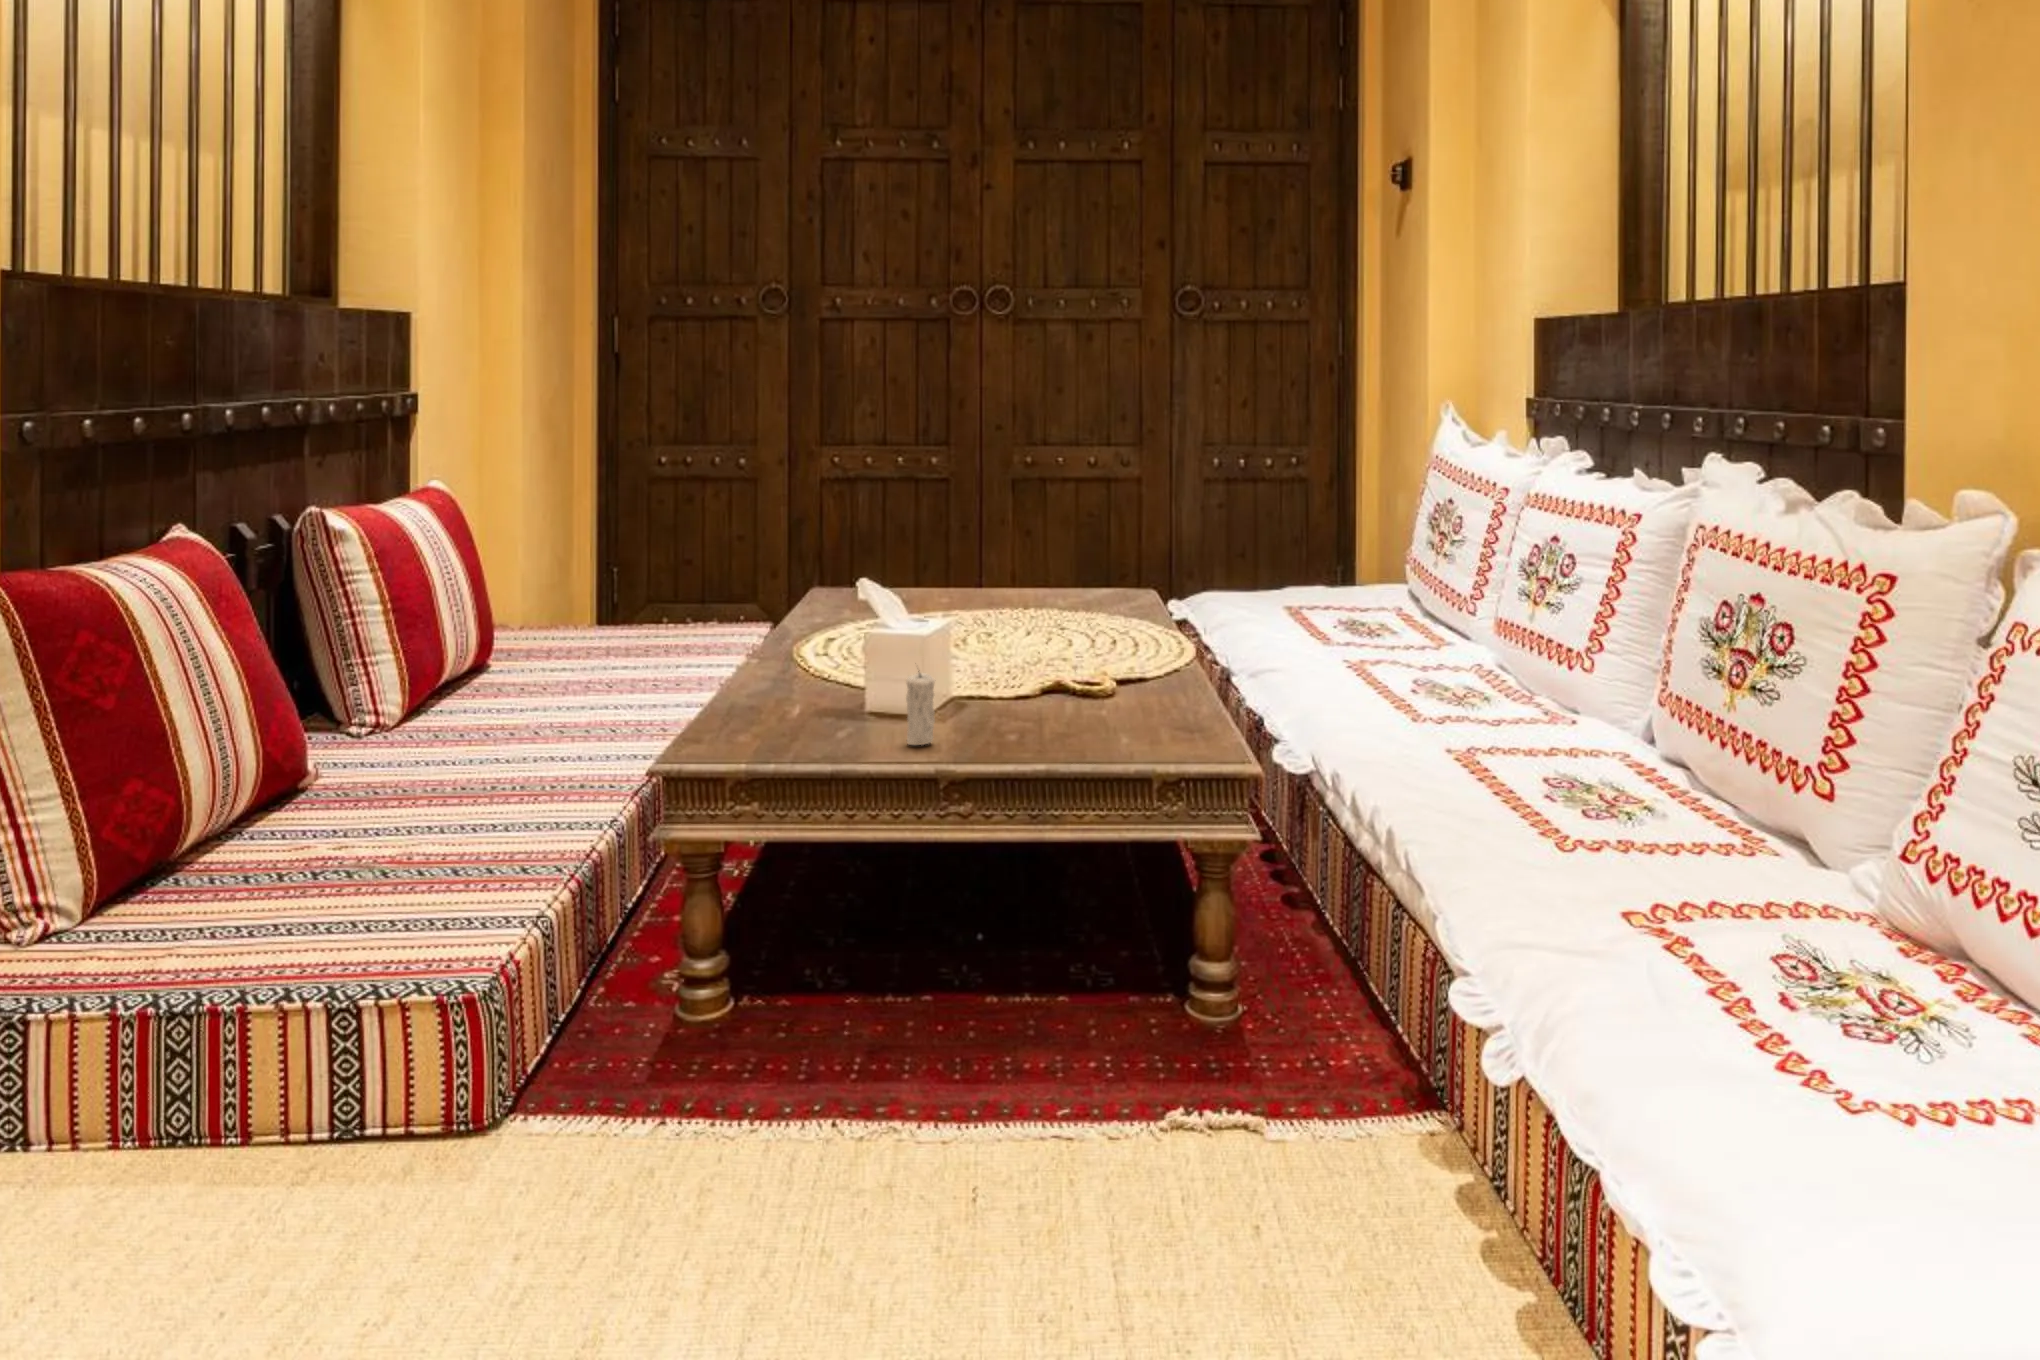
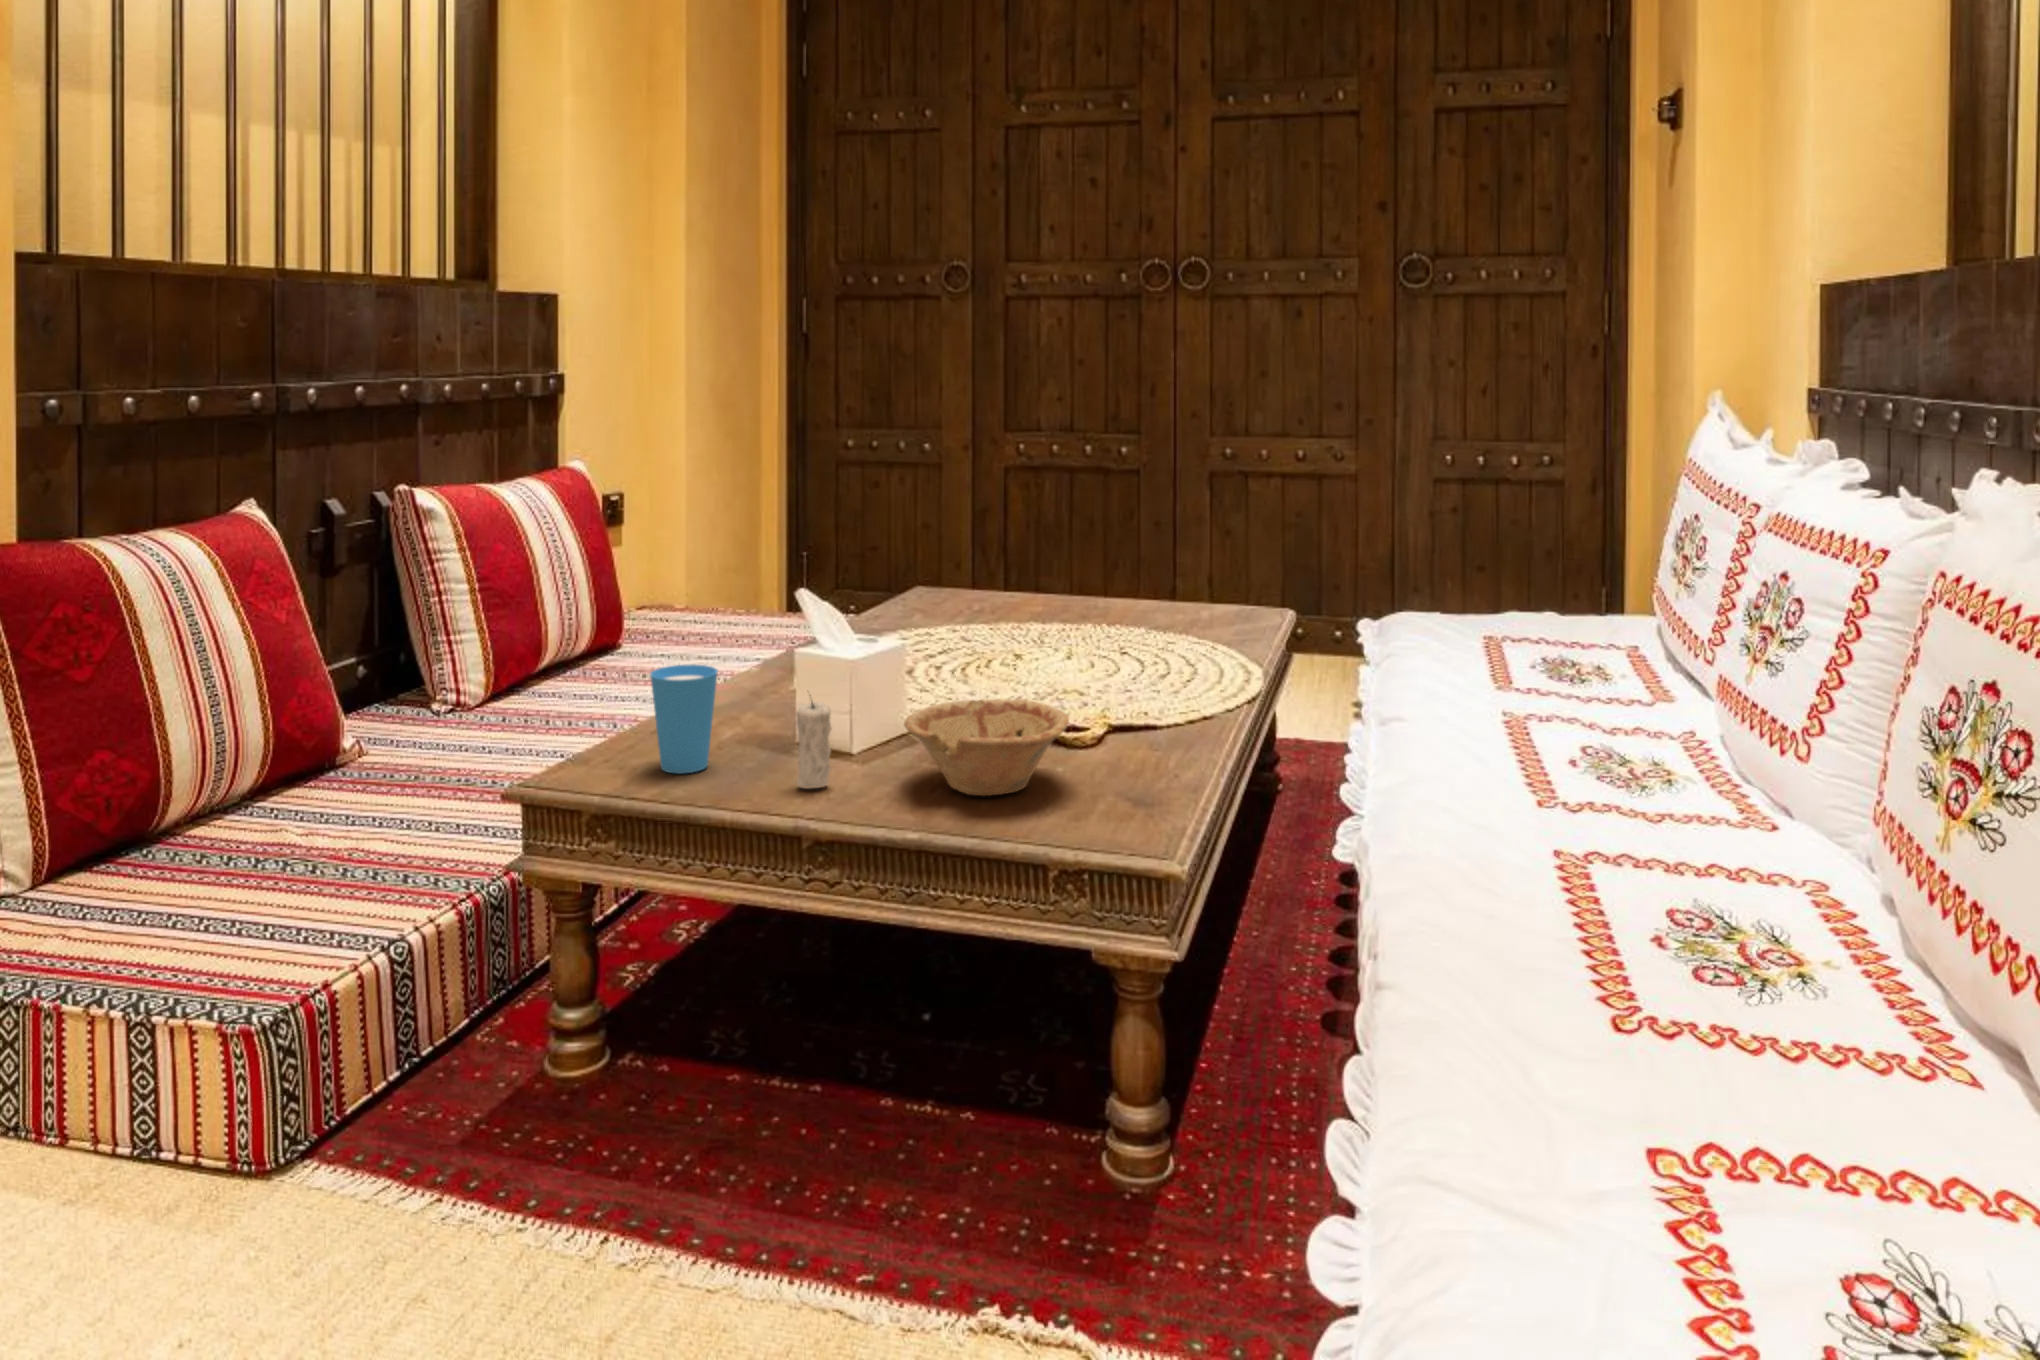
cup: none [763,650,821,744] -> present [650,665,718,773]
dish: none [990,663,1124,739] -> present [904,699,1069,796]

